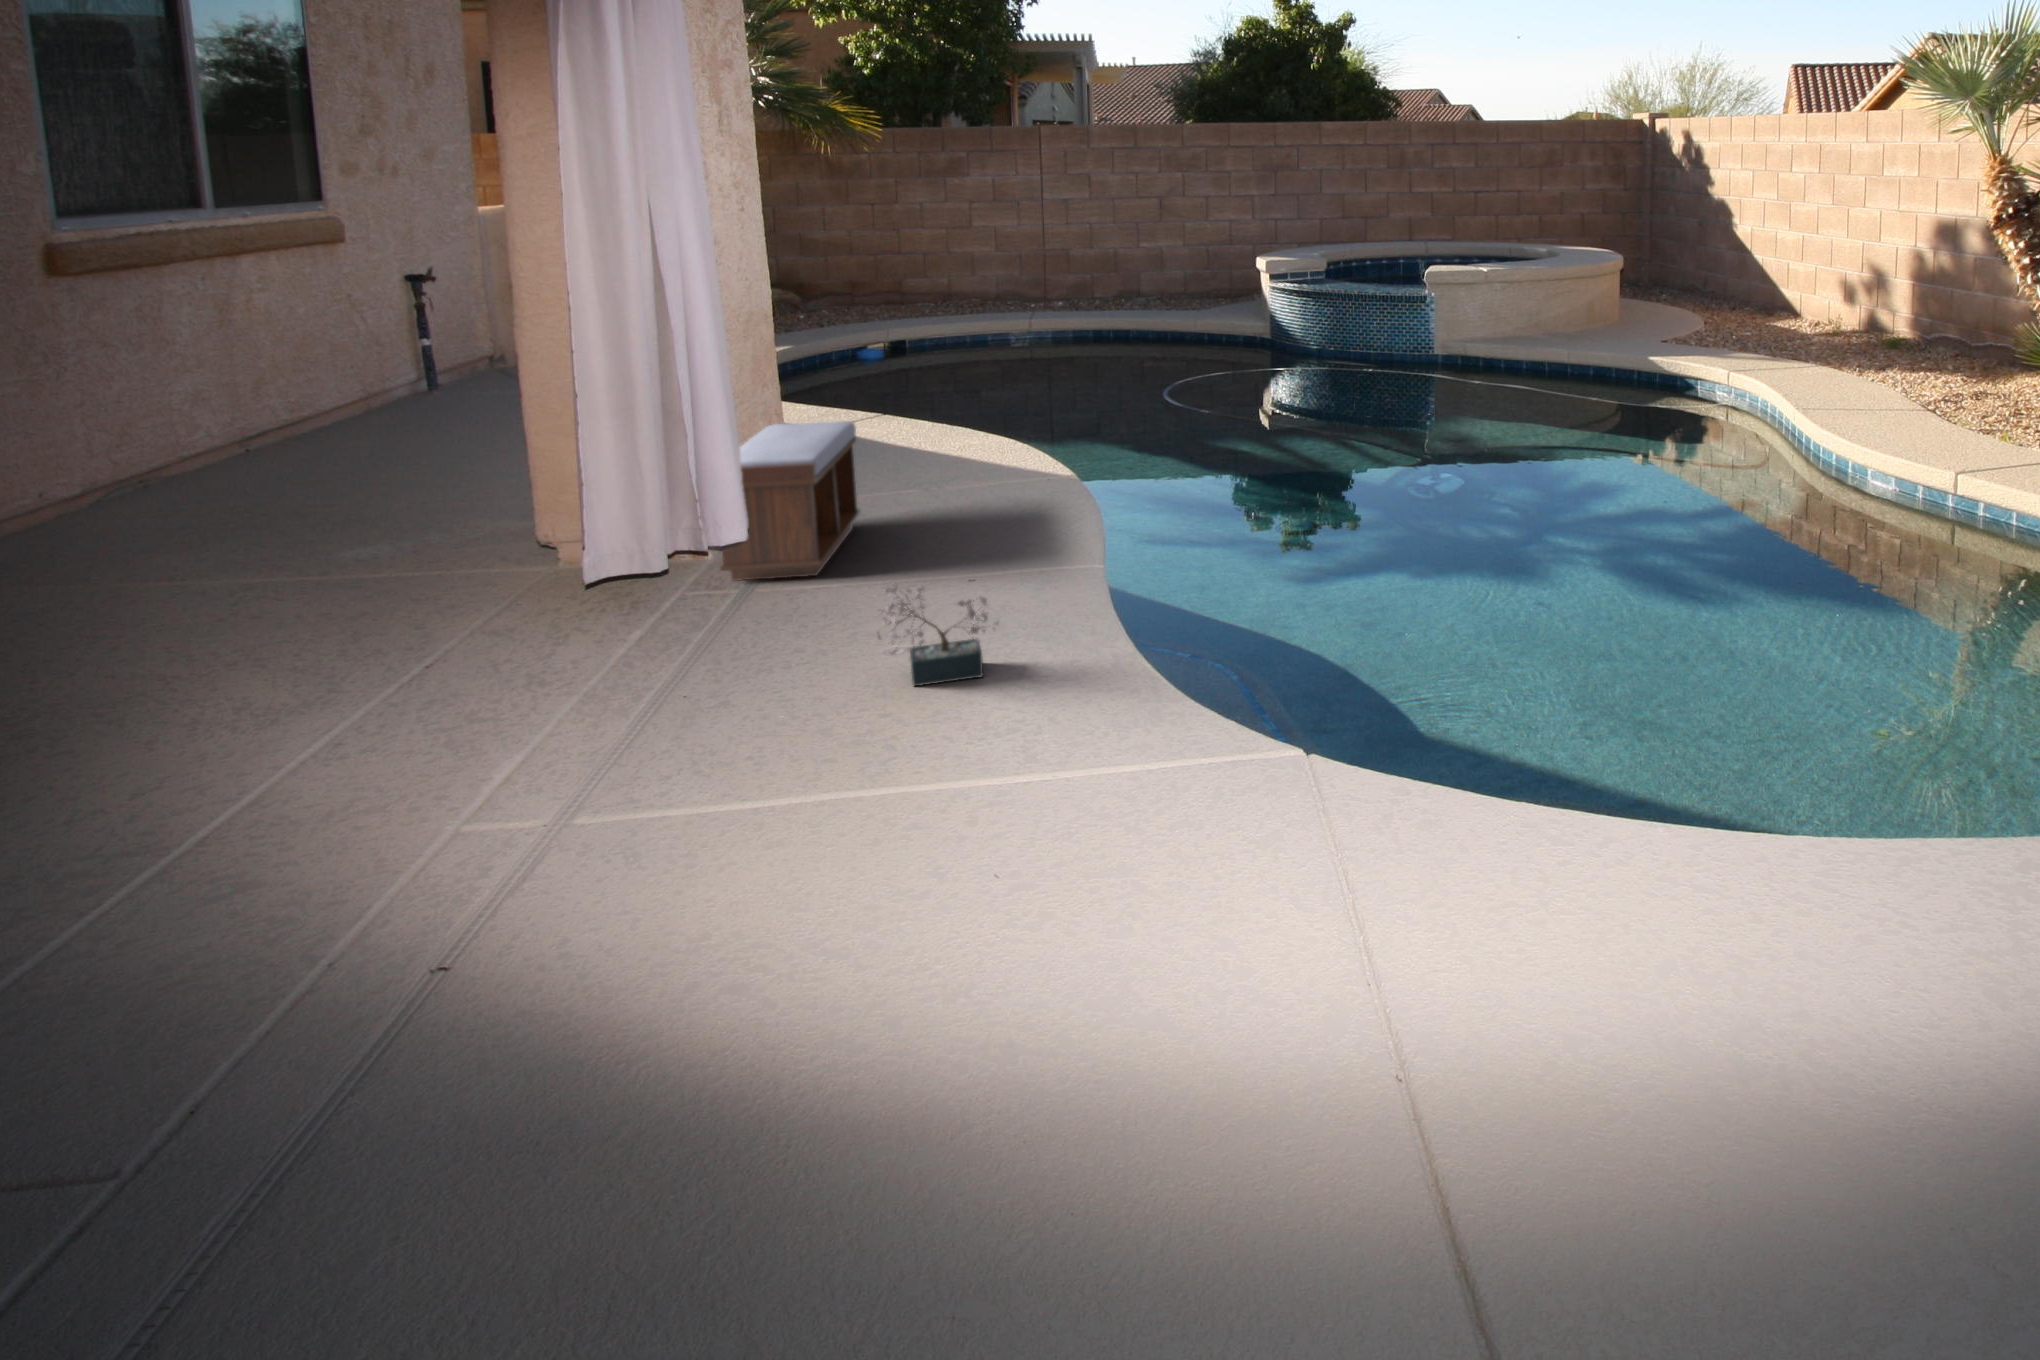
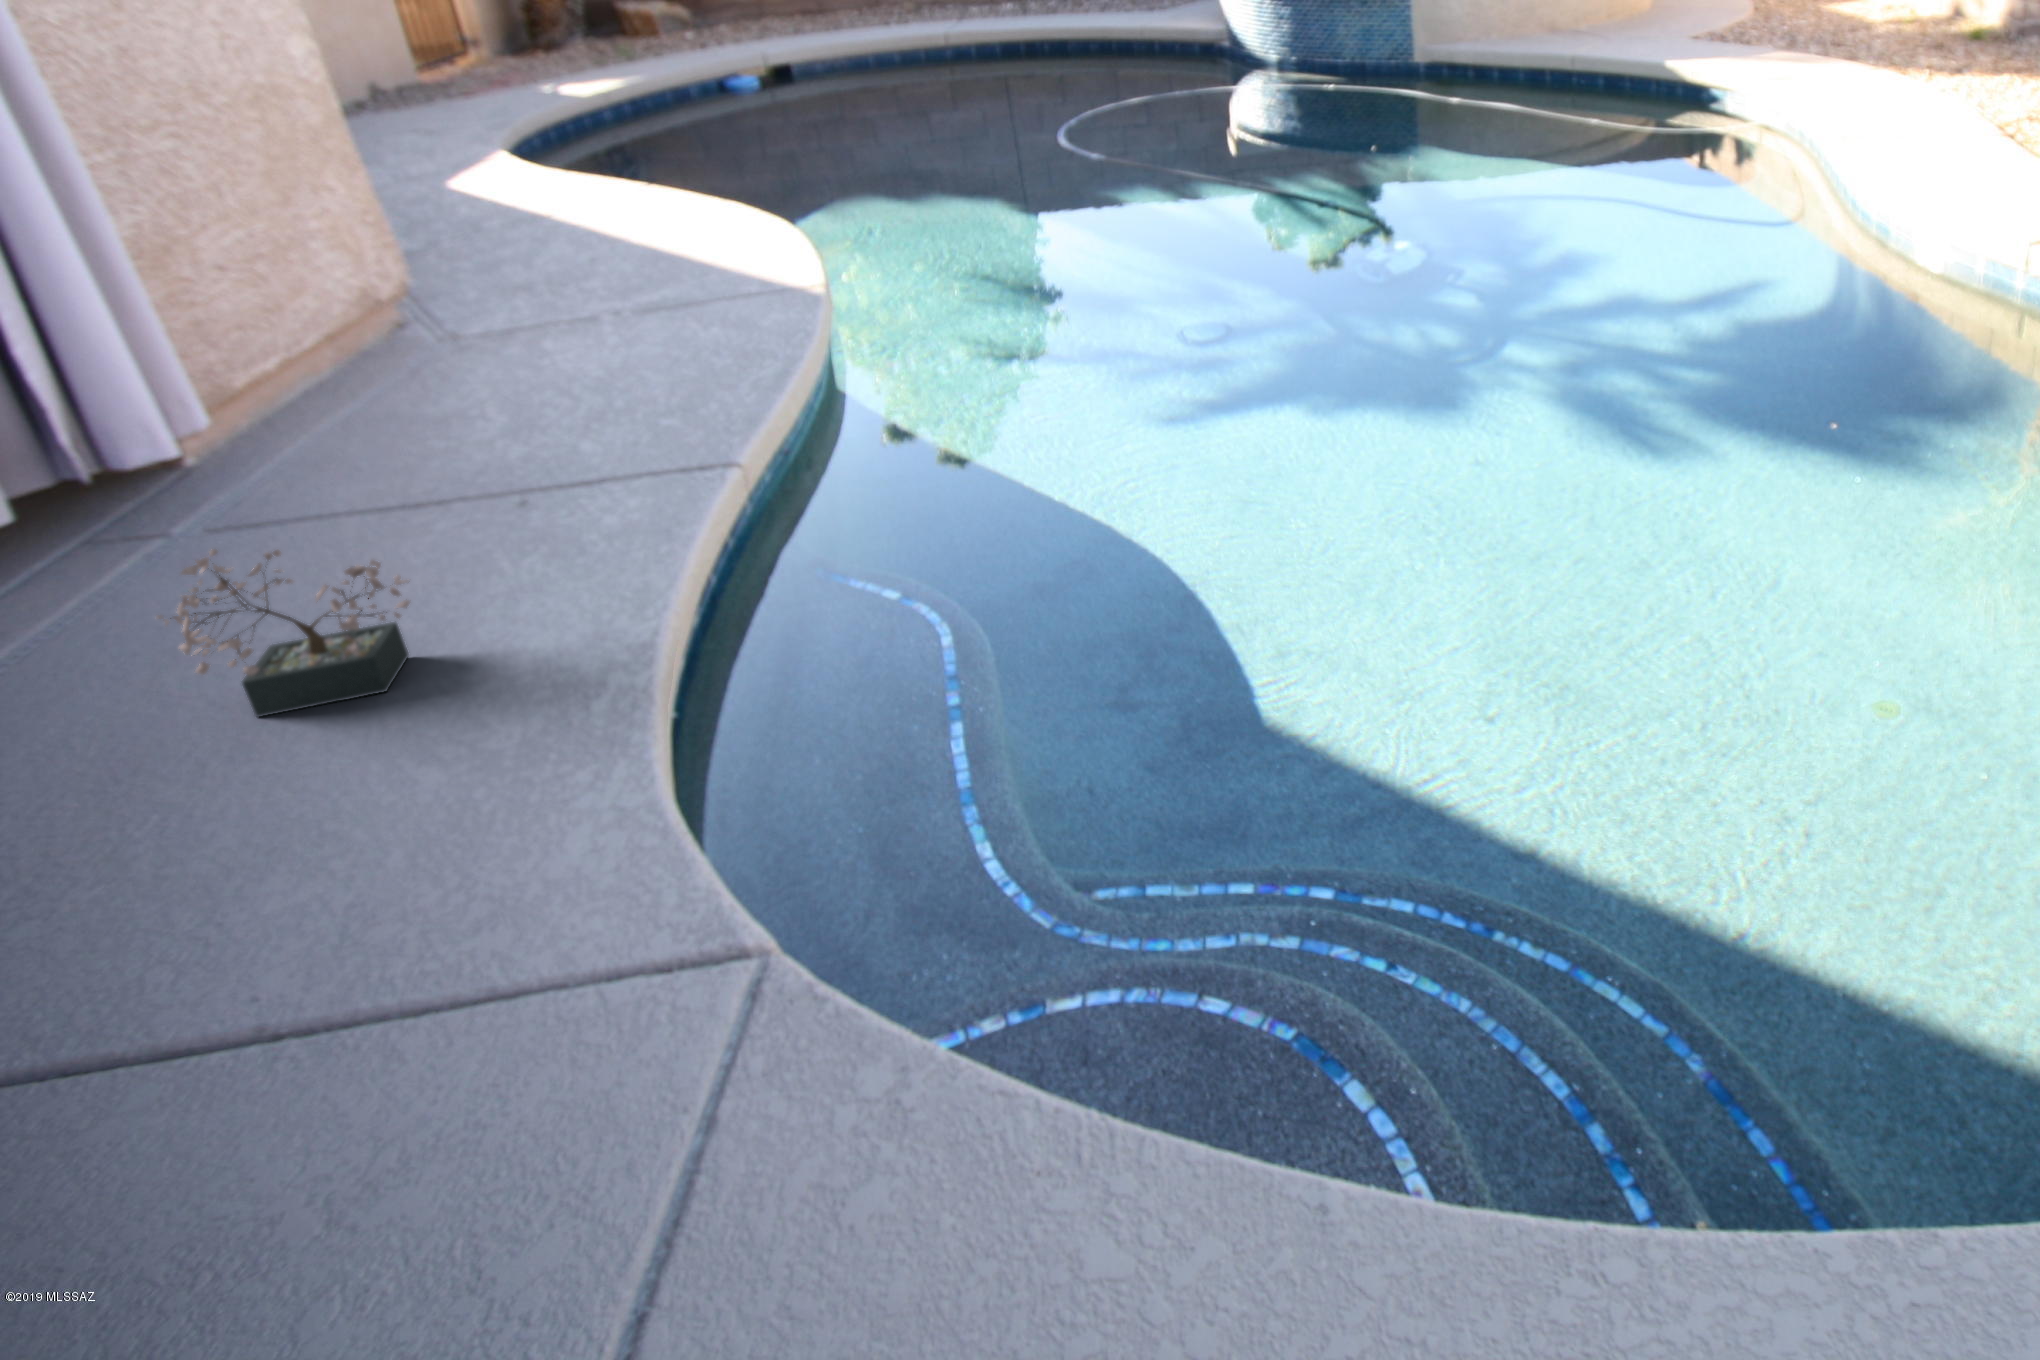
bench: present [720,421,861,581] -> none [97,225,465,481]

